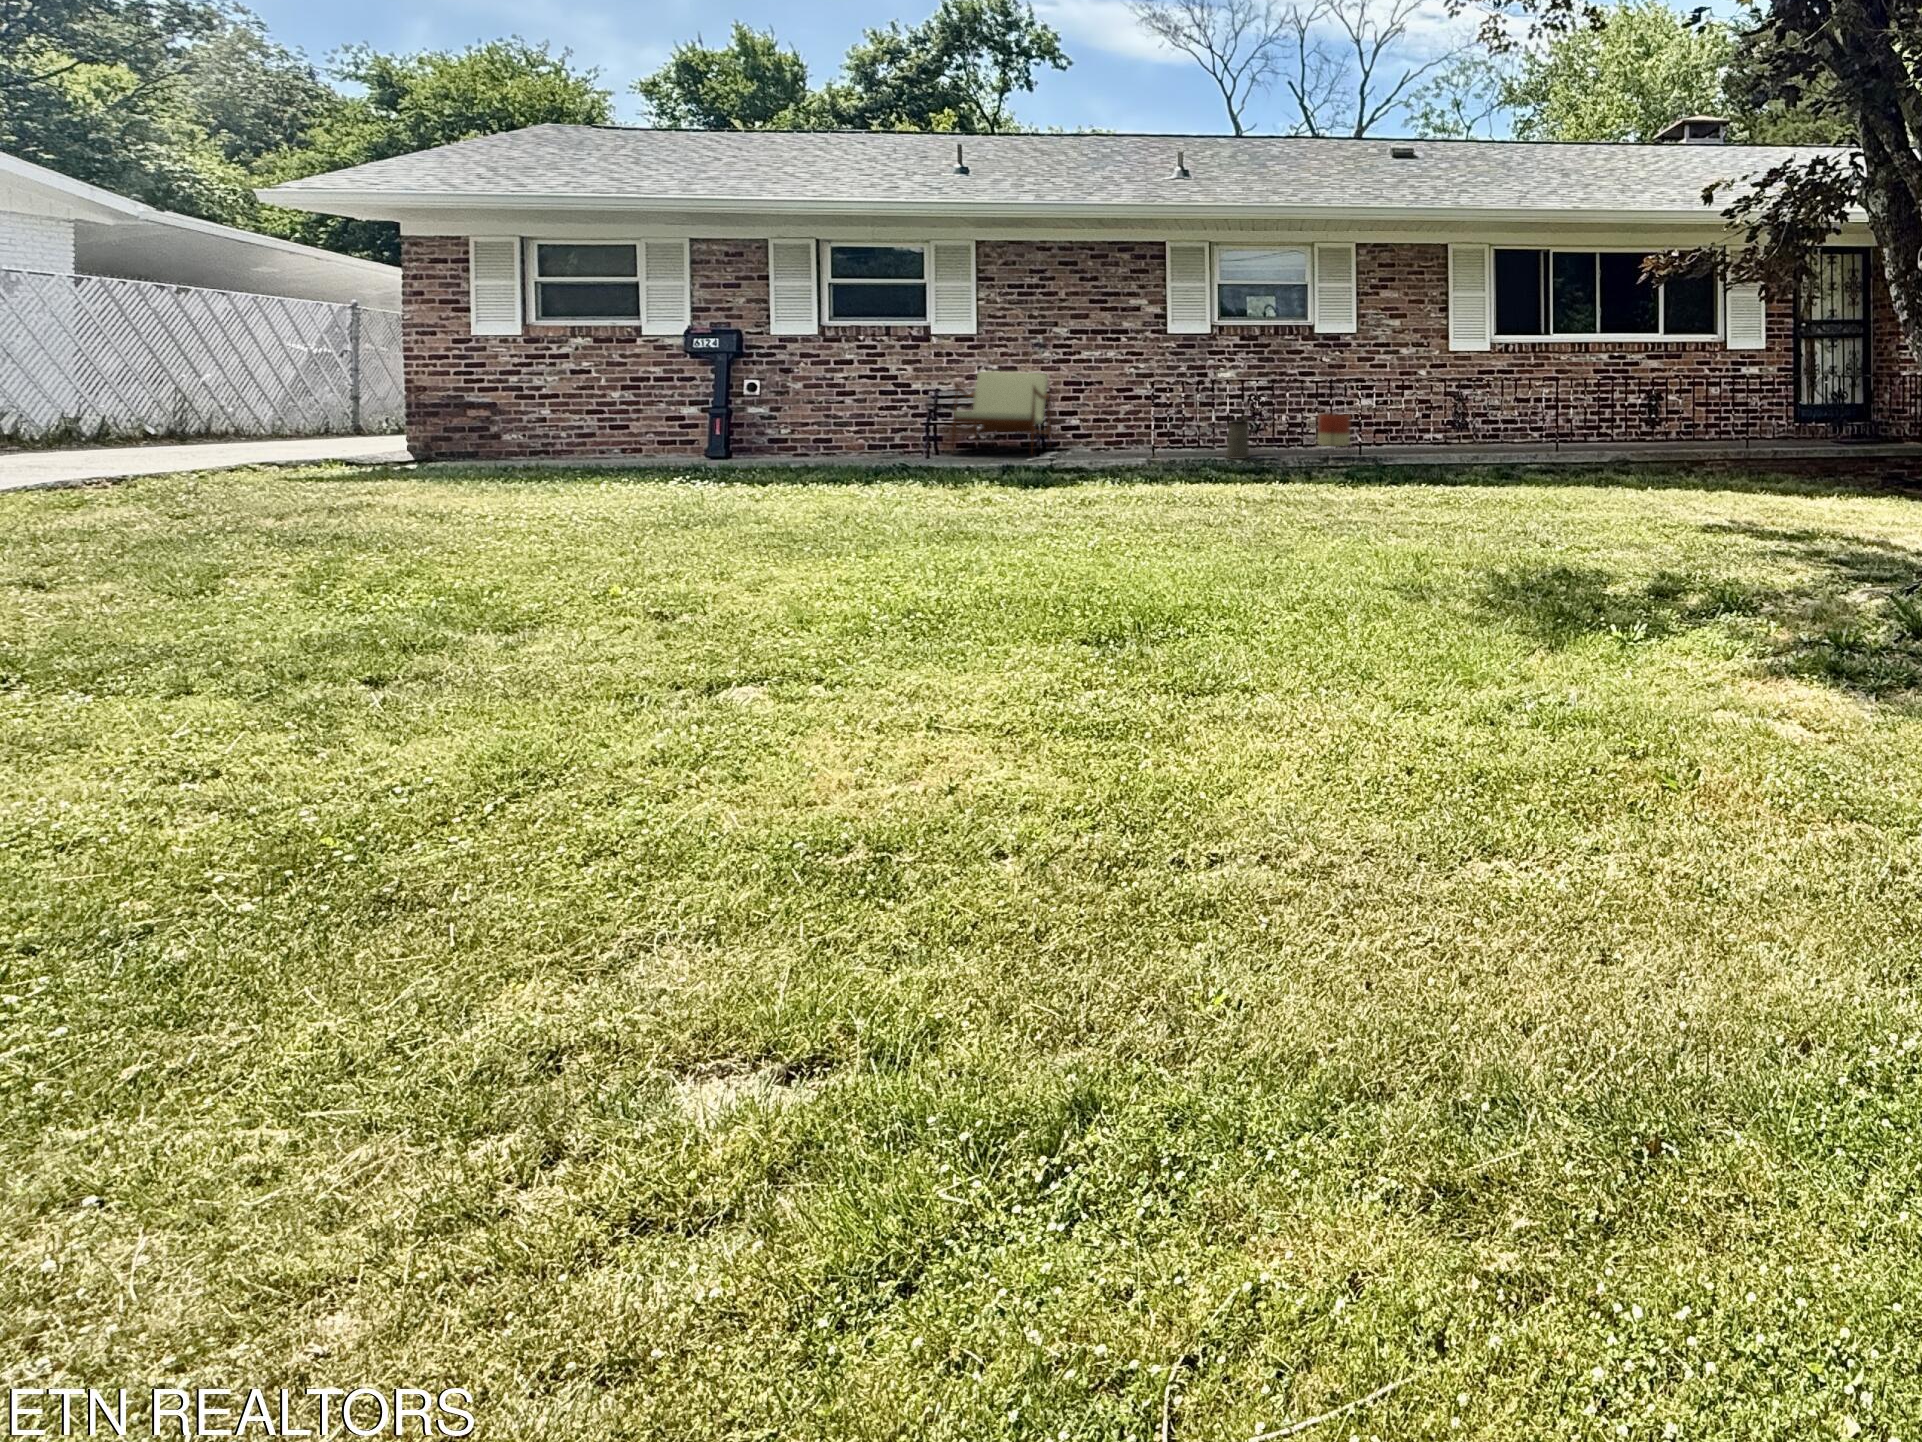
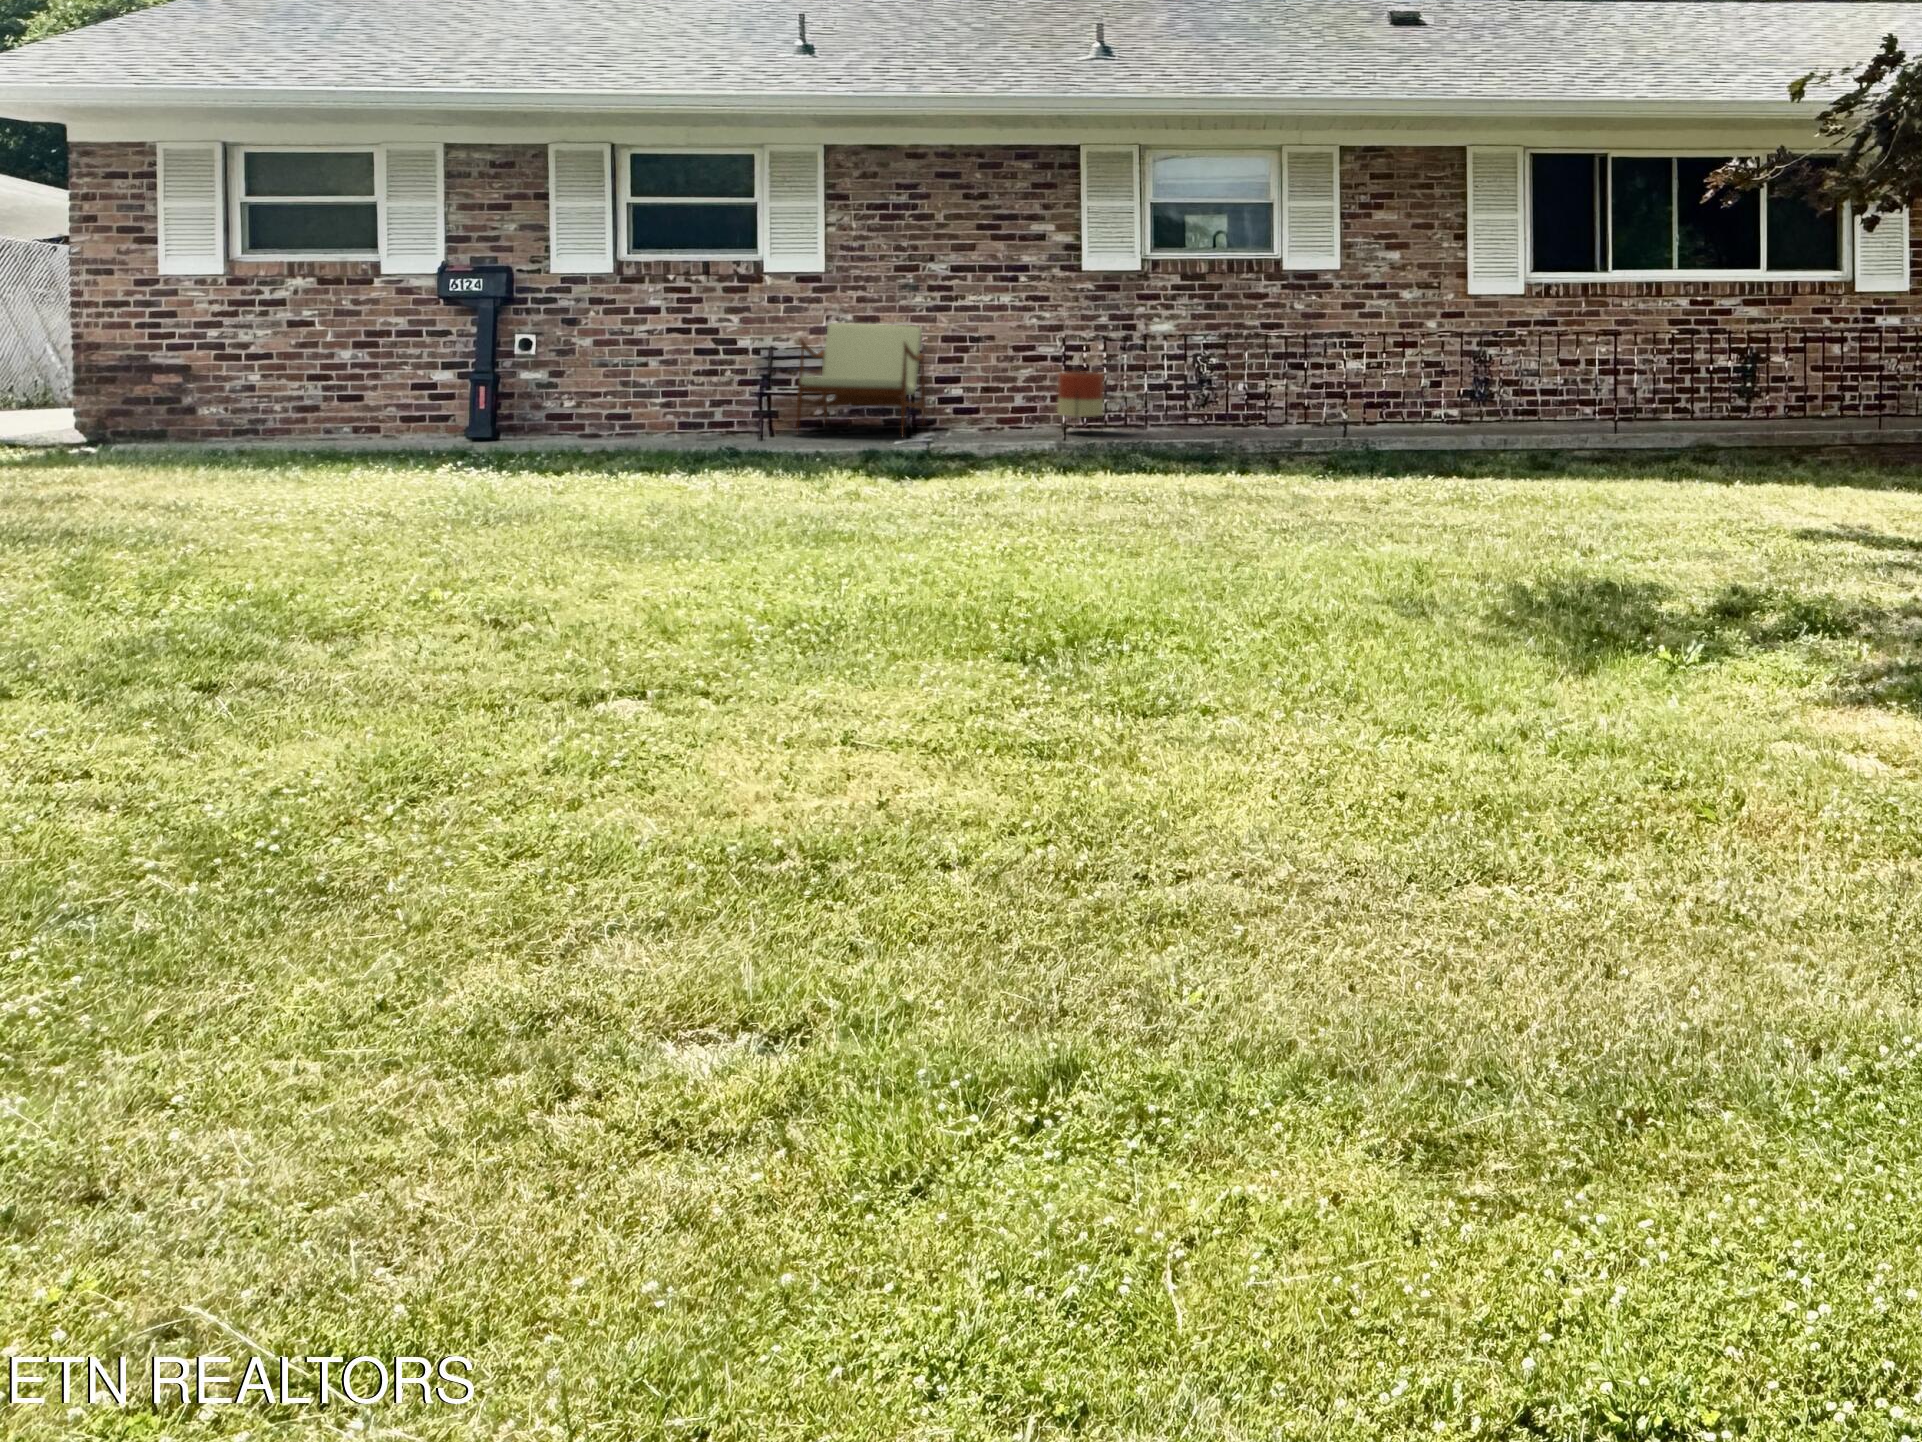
planter: present [1318,413,1350,446] -> present [1057,371,1104,433]
watering can: present [1225,415,1249,459] -> none [1161,377,1195,442]

